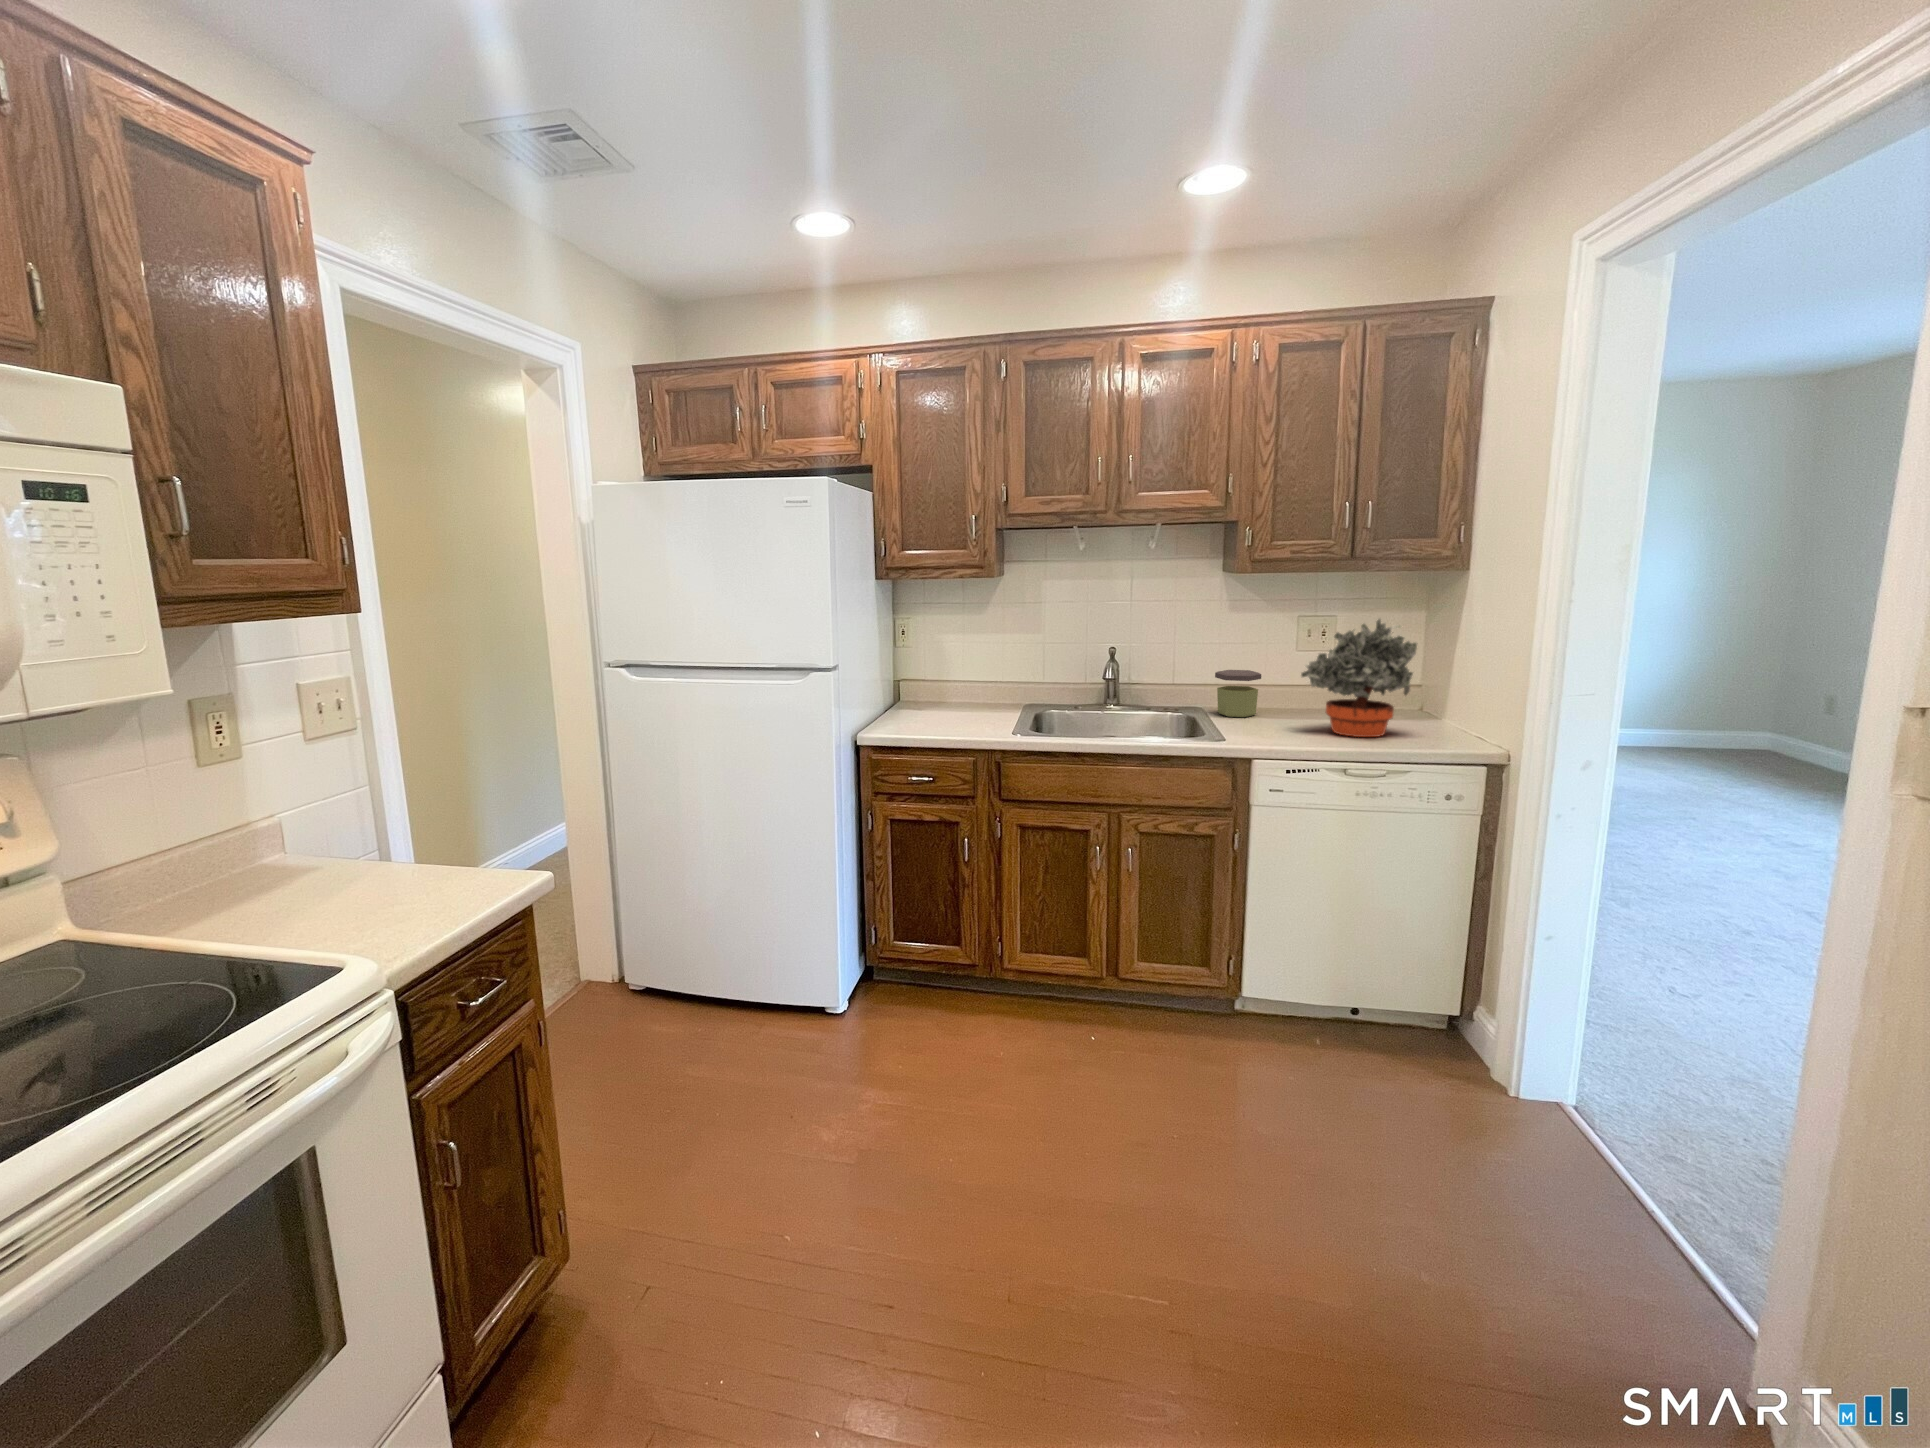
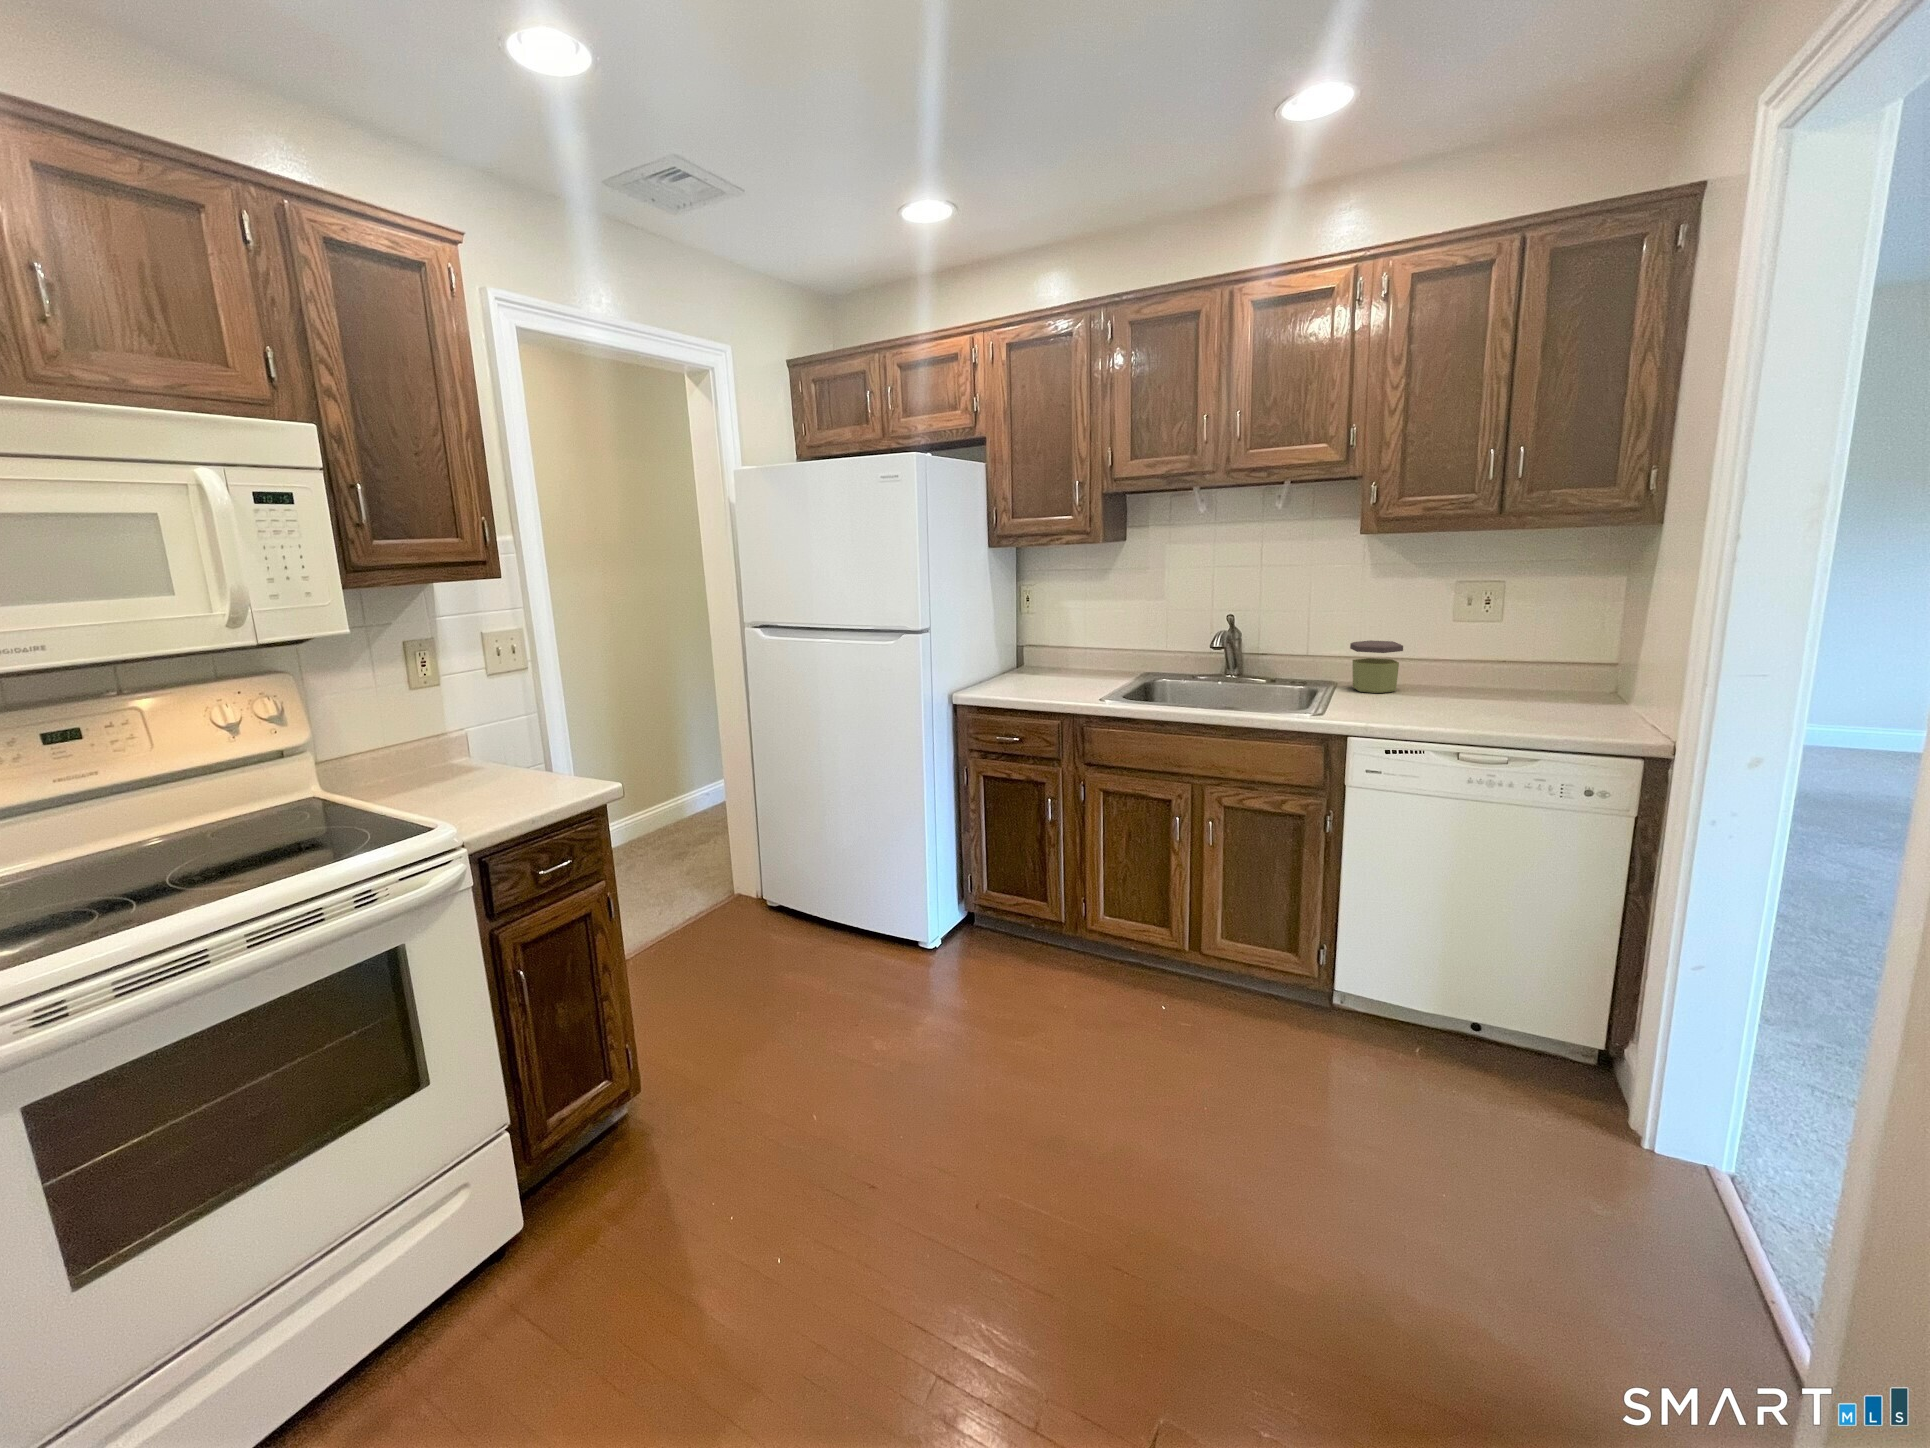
potted plant: present [1301,619,1417,737] -> none [1428,582,1576,720]

